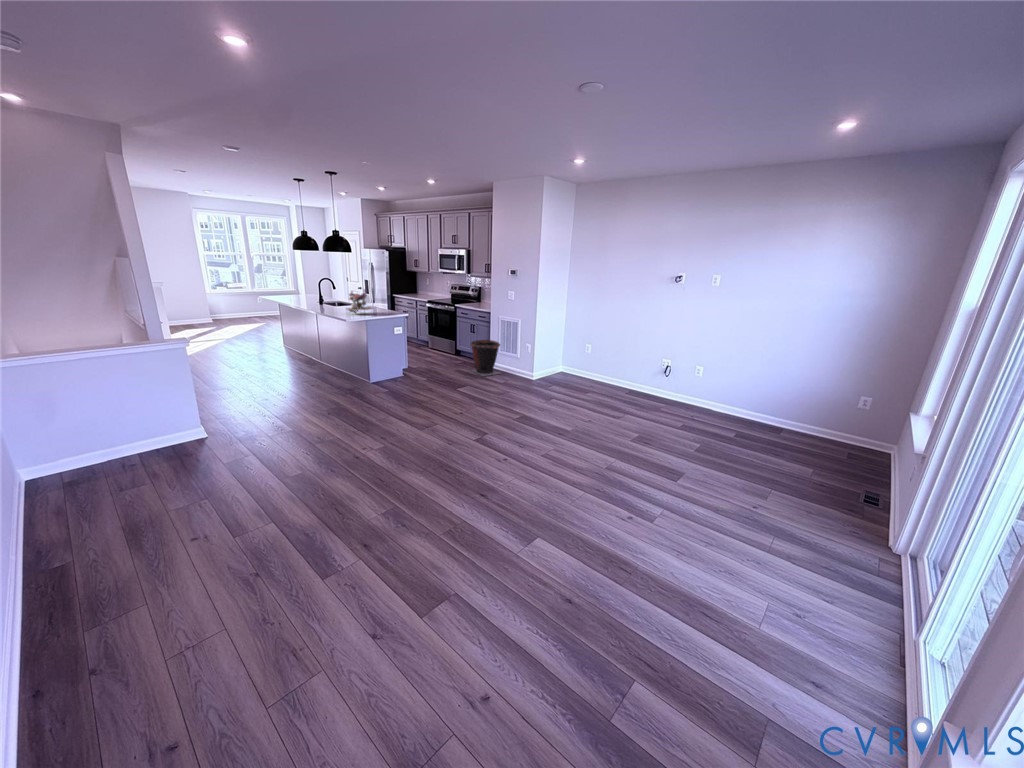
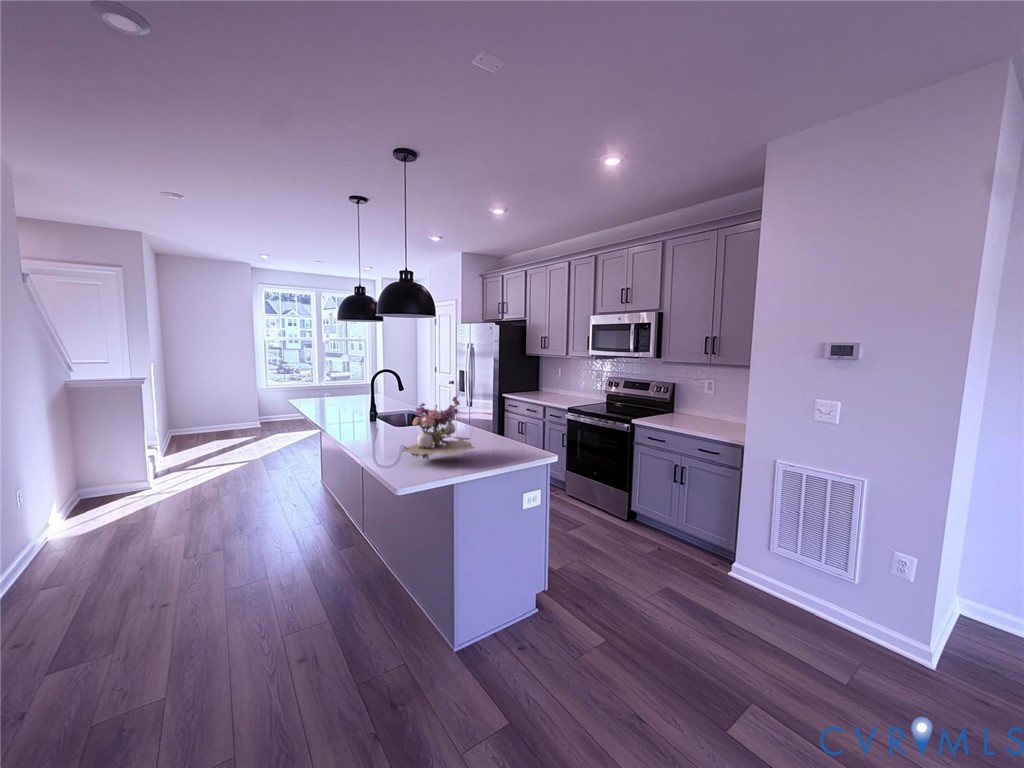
trash can: present [471,340,500,376] -> none [691,511,788,627]

